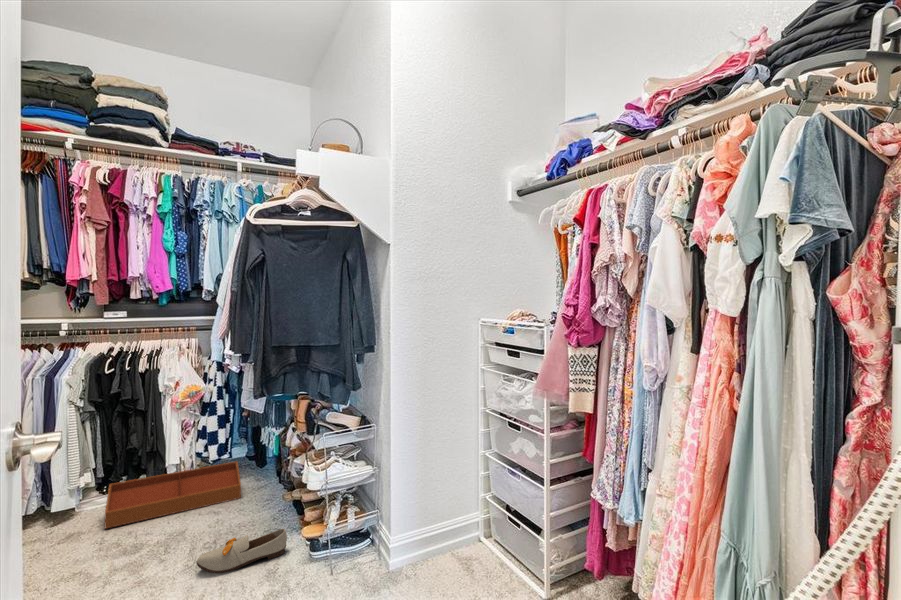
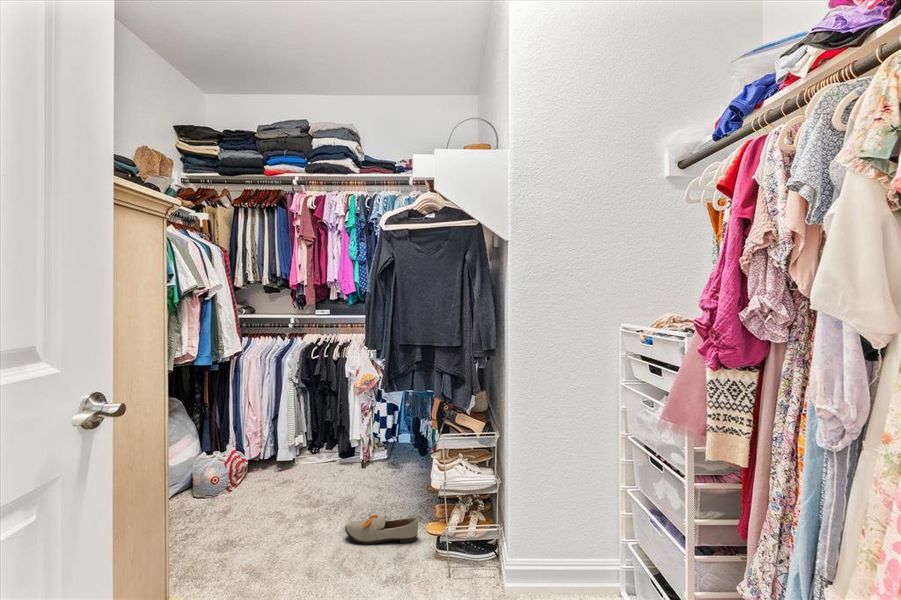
storage bin: present [105,462,241,529] -> none [304,446,403,481]

